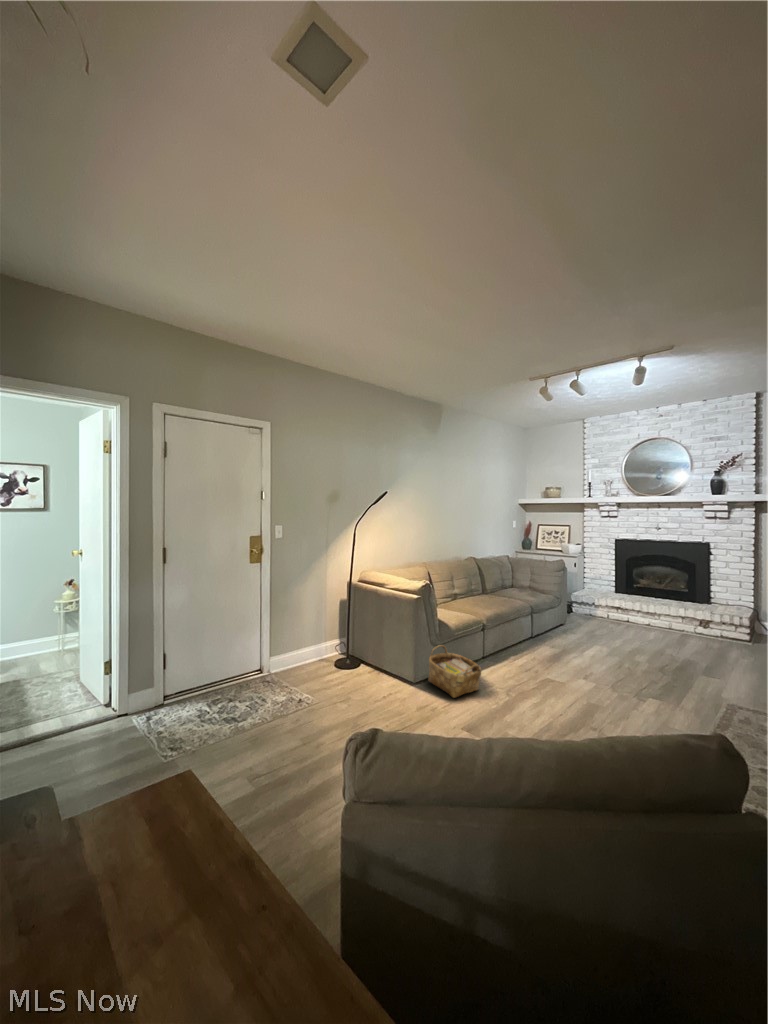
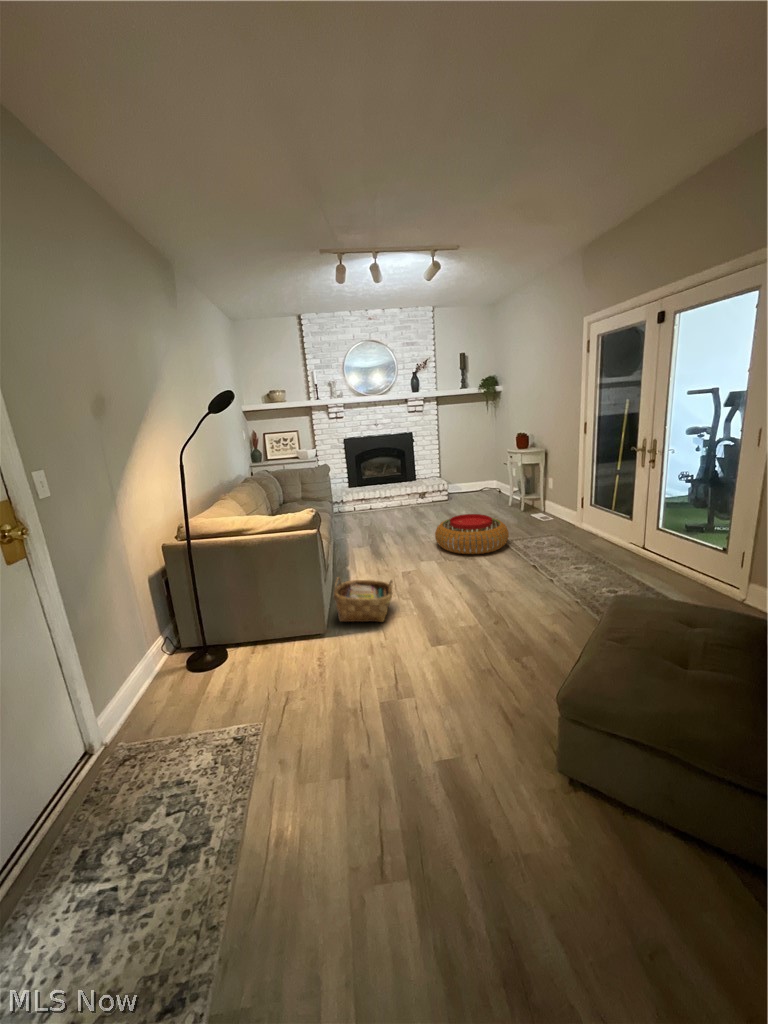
pouf: none [615,648,732,710] -> present [435,514,509,554]

